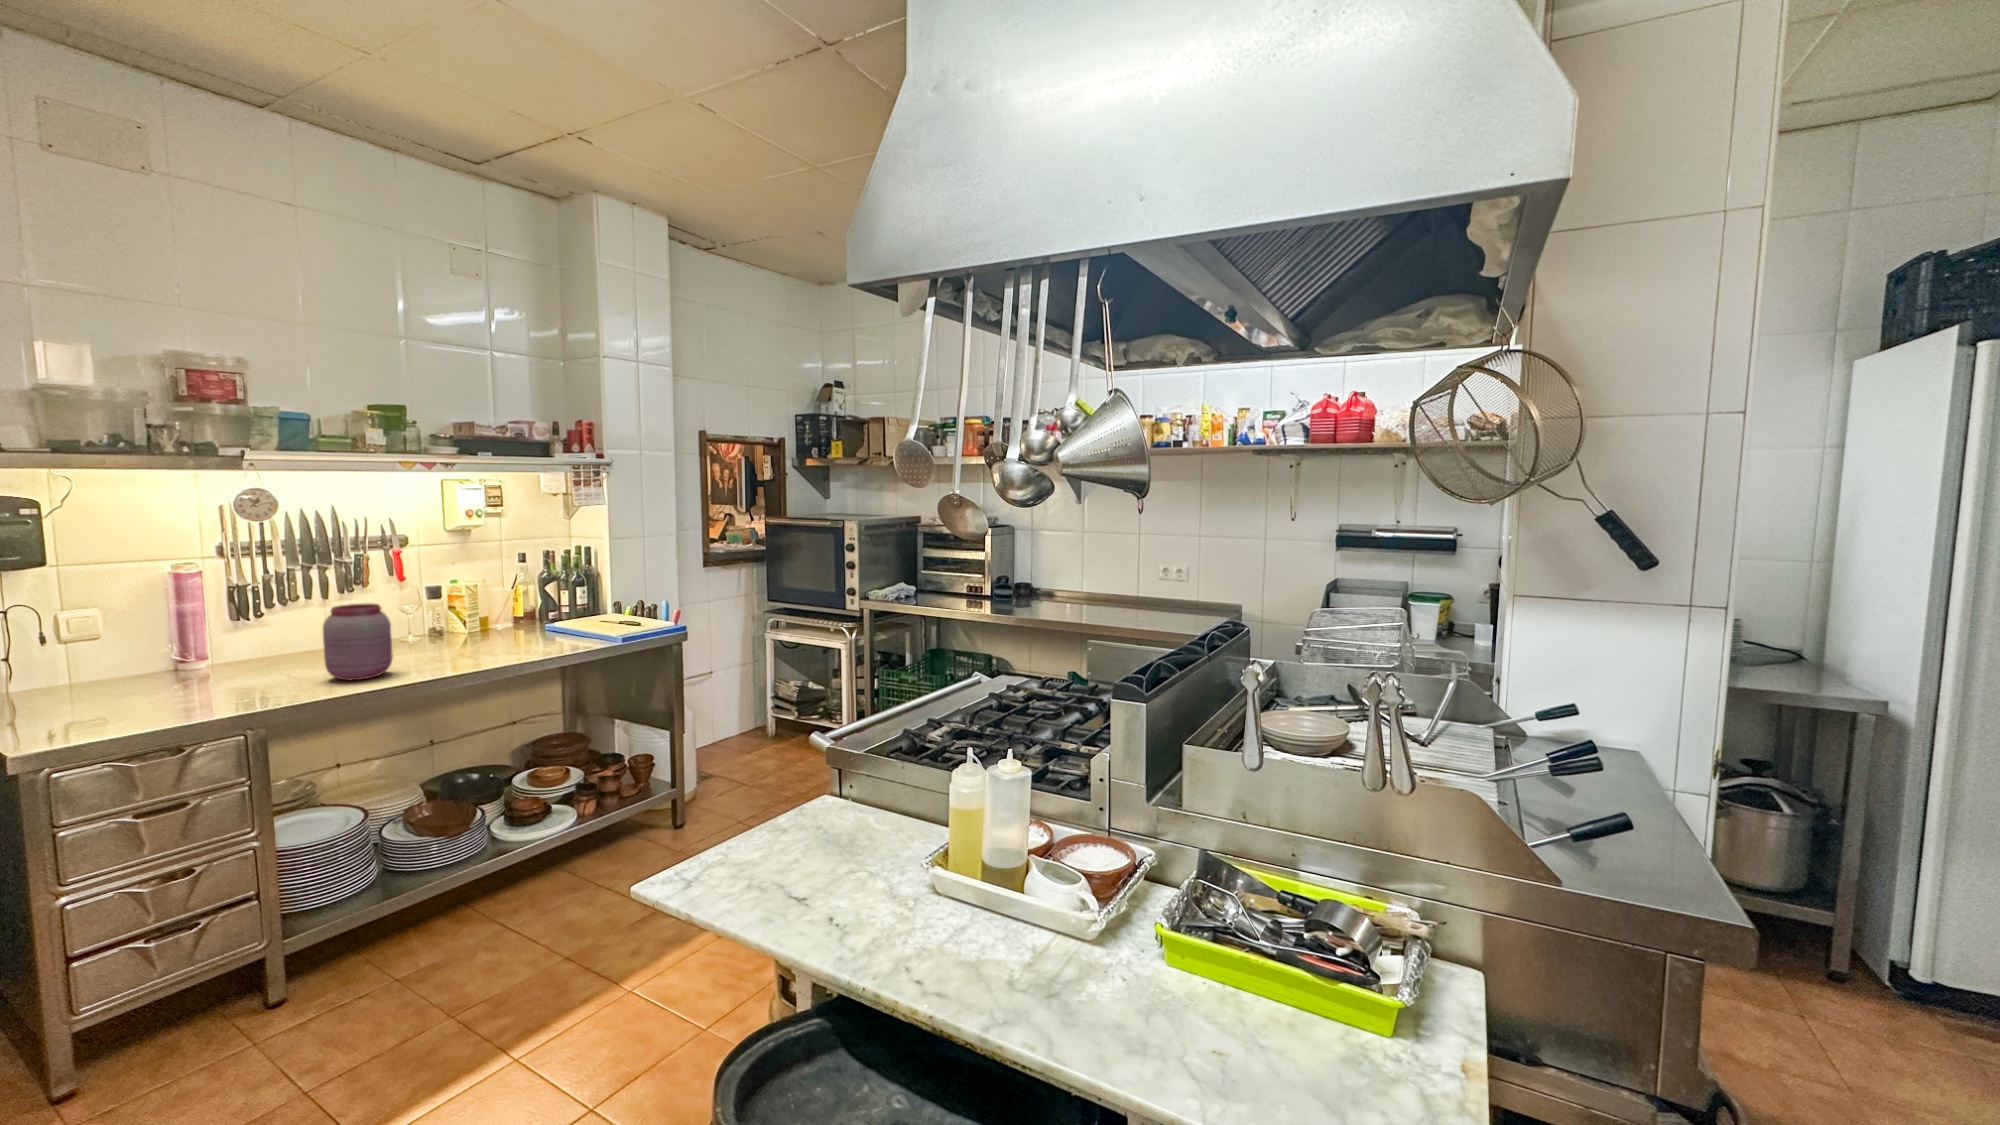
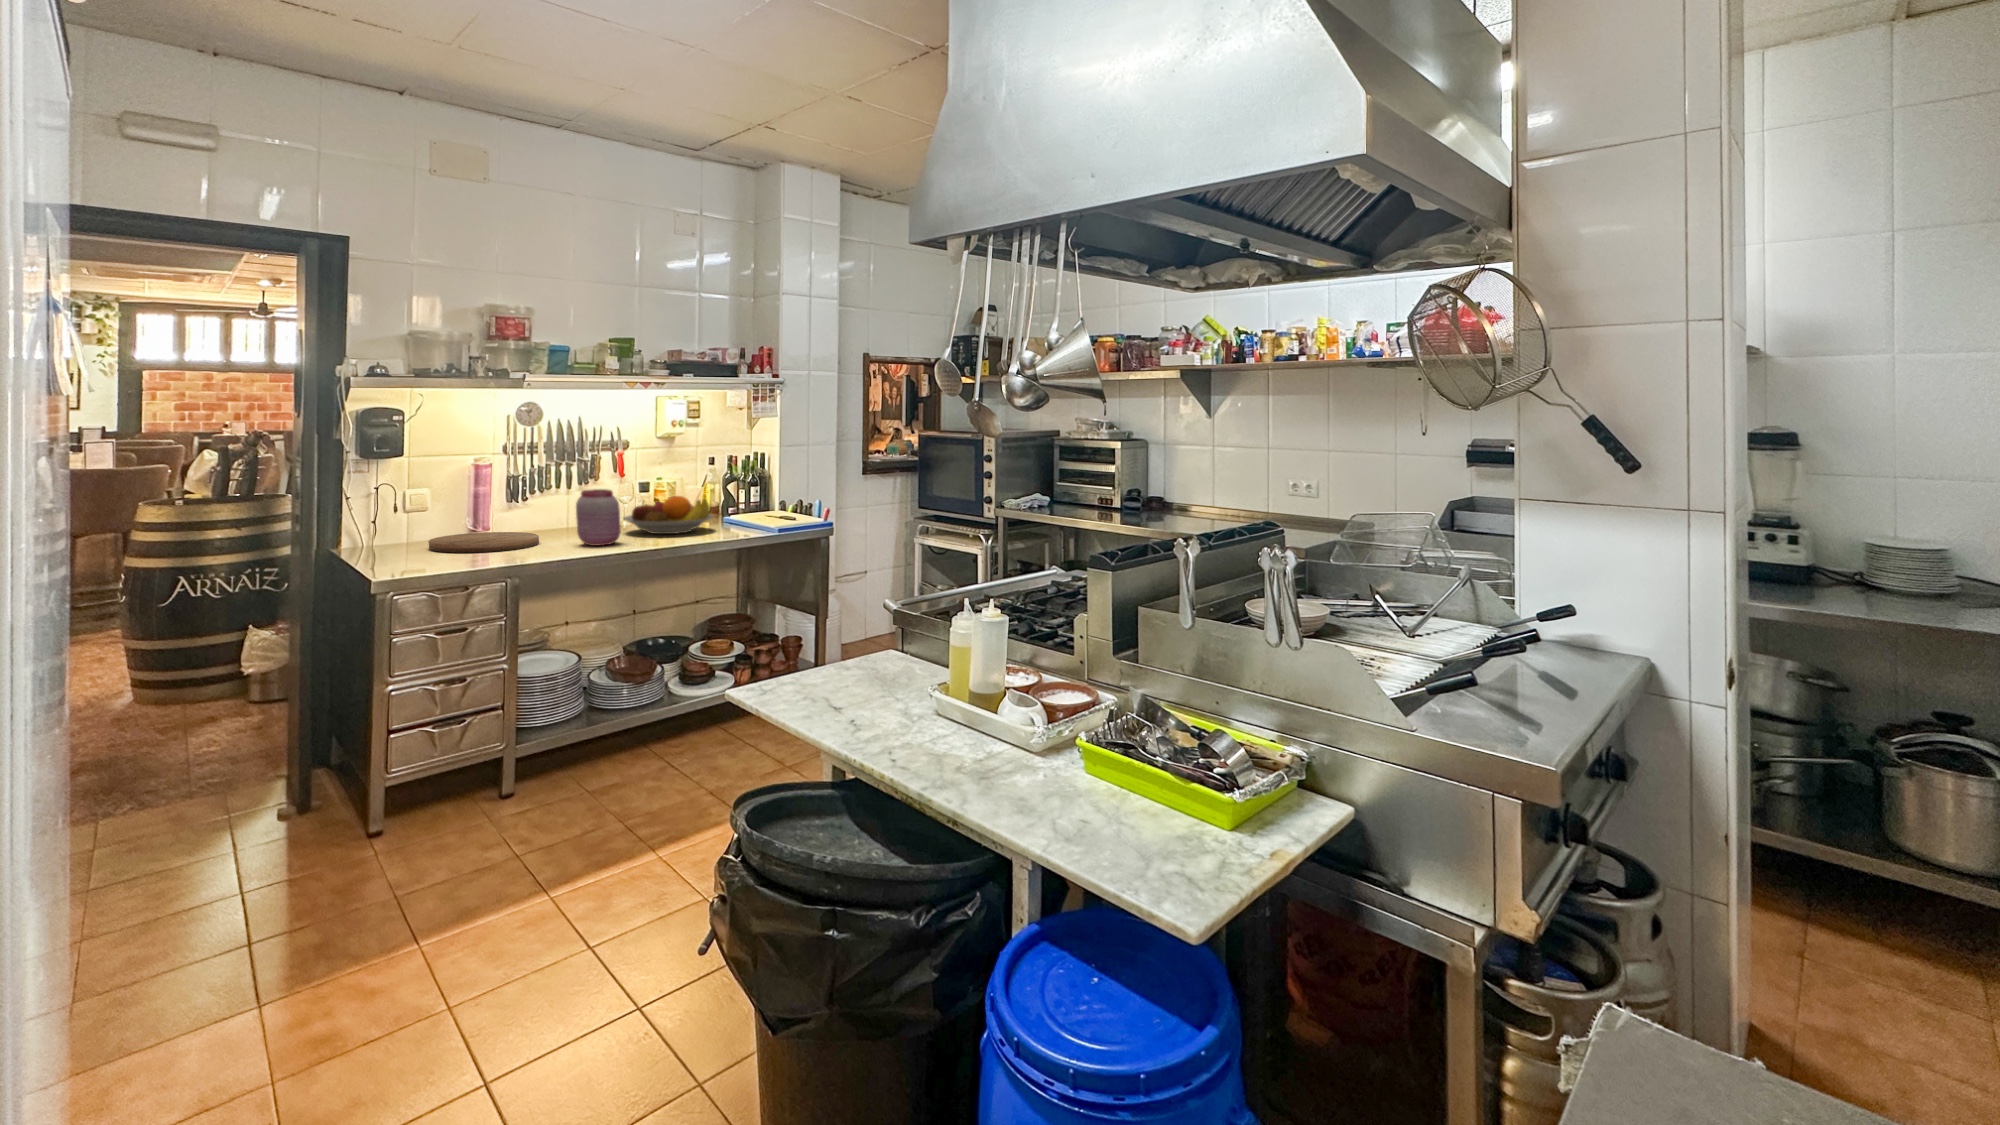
fruit bowl: none [398,604,527,654] -> present [623,496,713,534]
cutting board: none [69,664,264,708] -> present [429,532,539,553]

